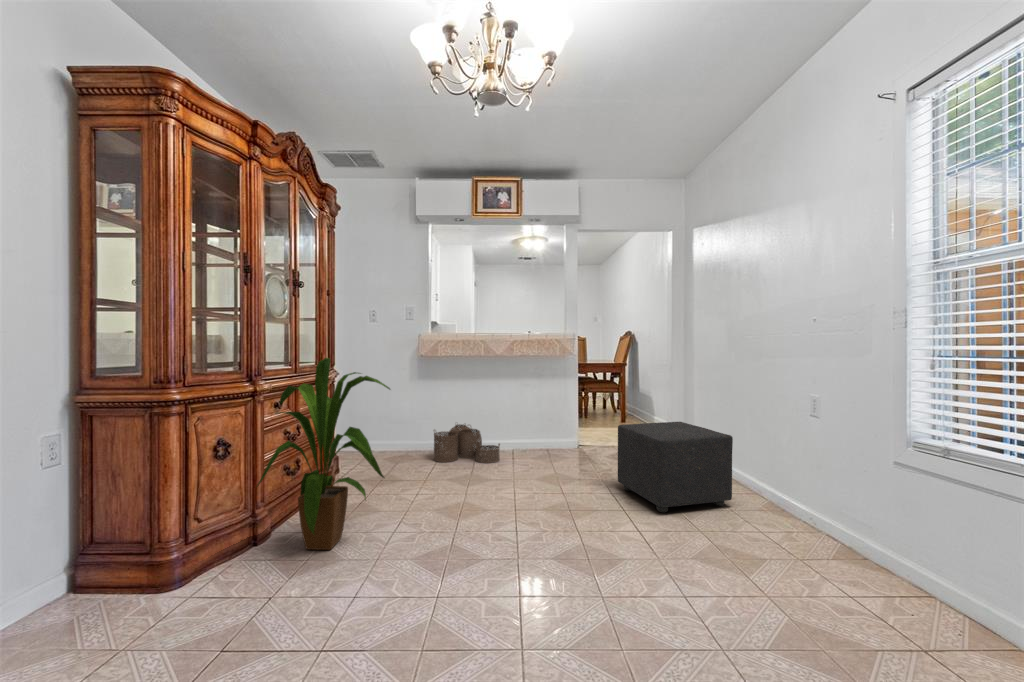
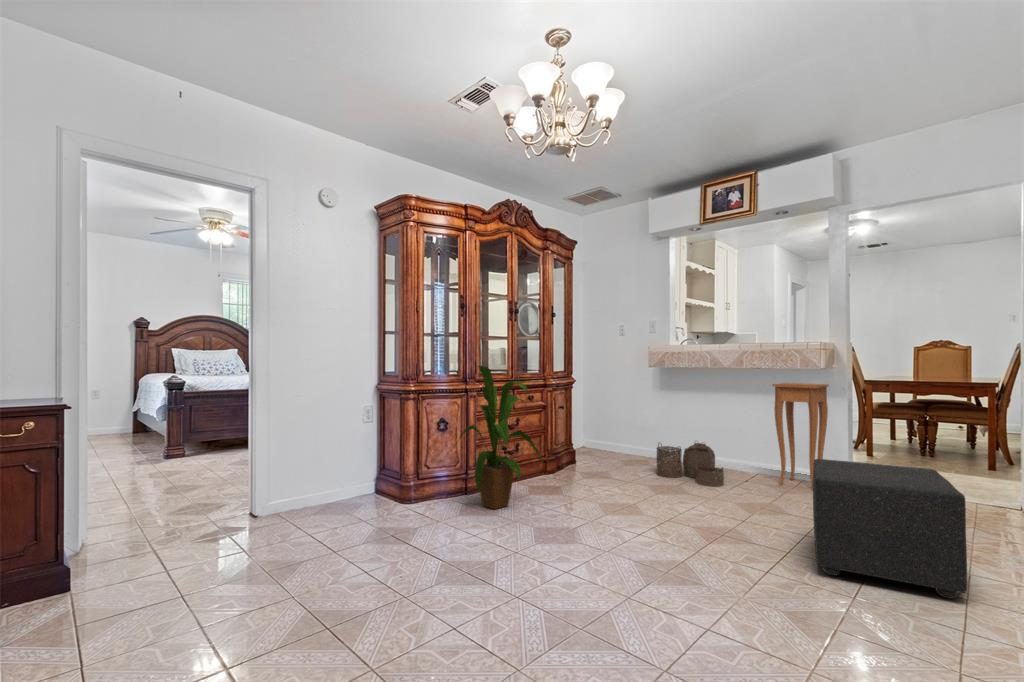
side table: none [529,365,563,451] -> present [772,383,829,487]

